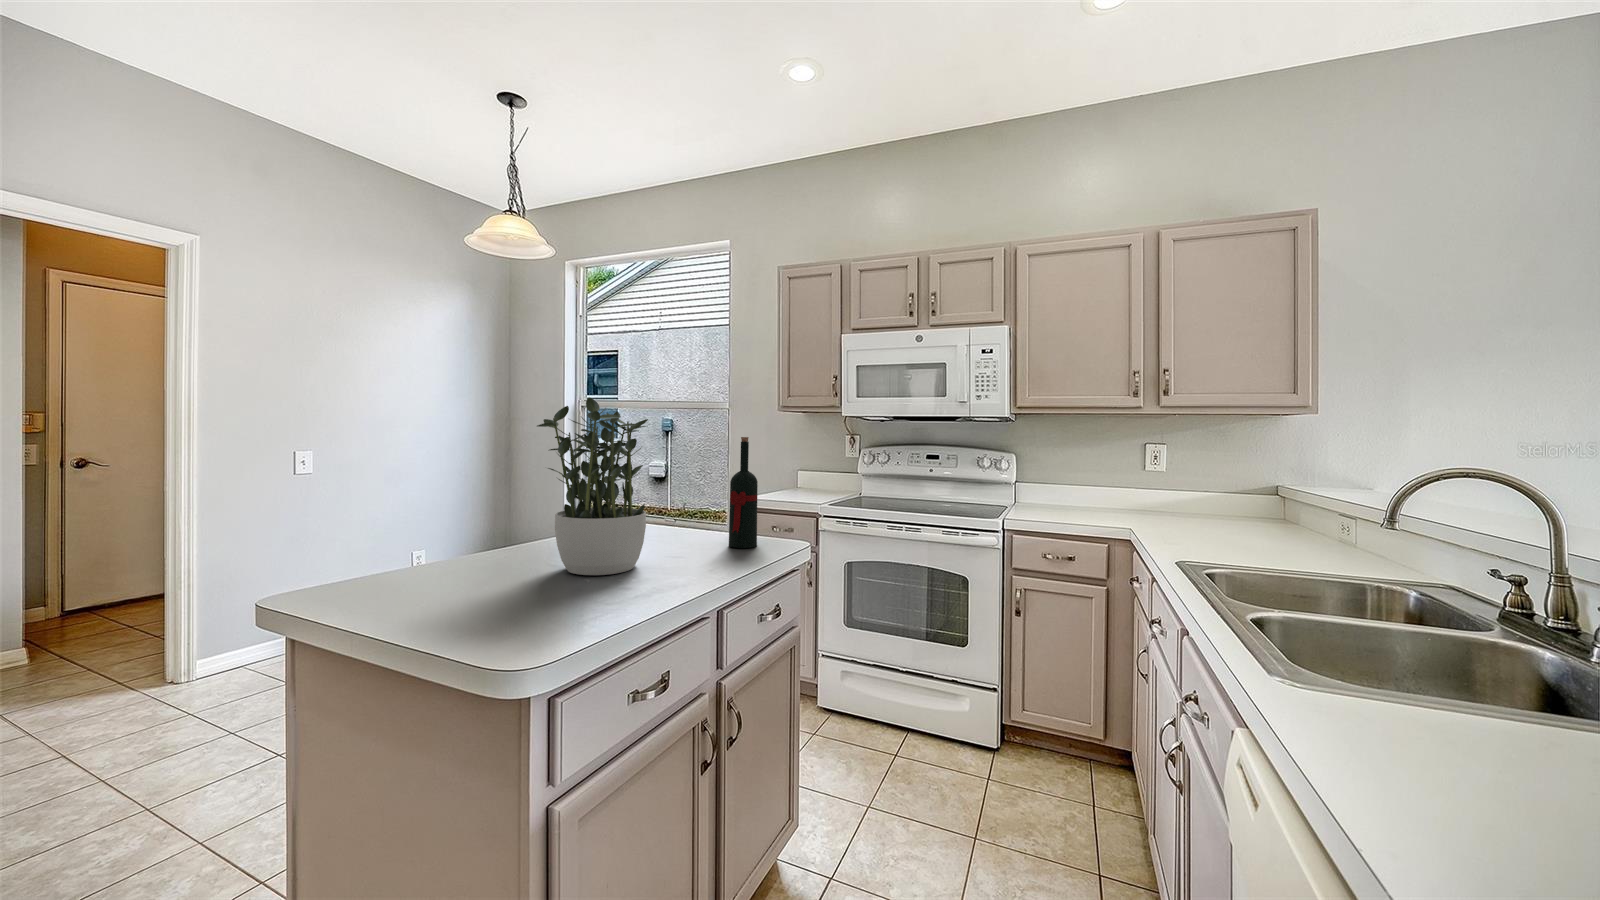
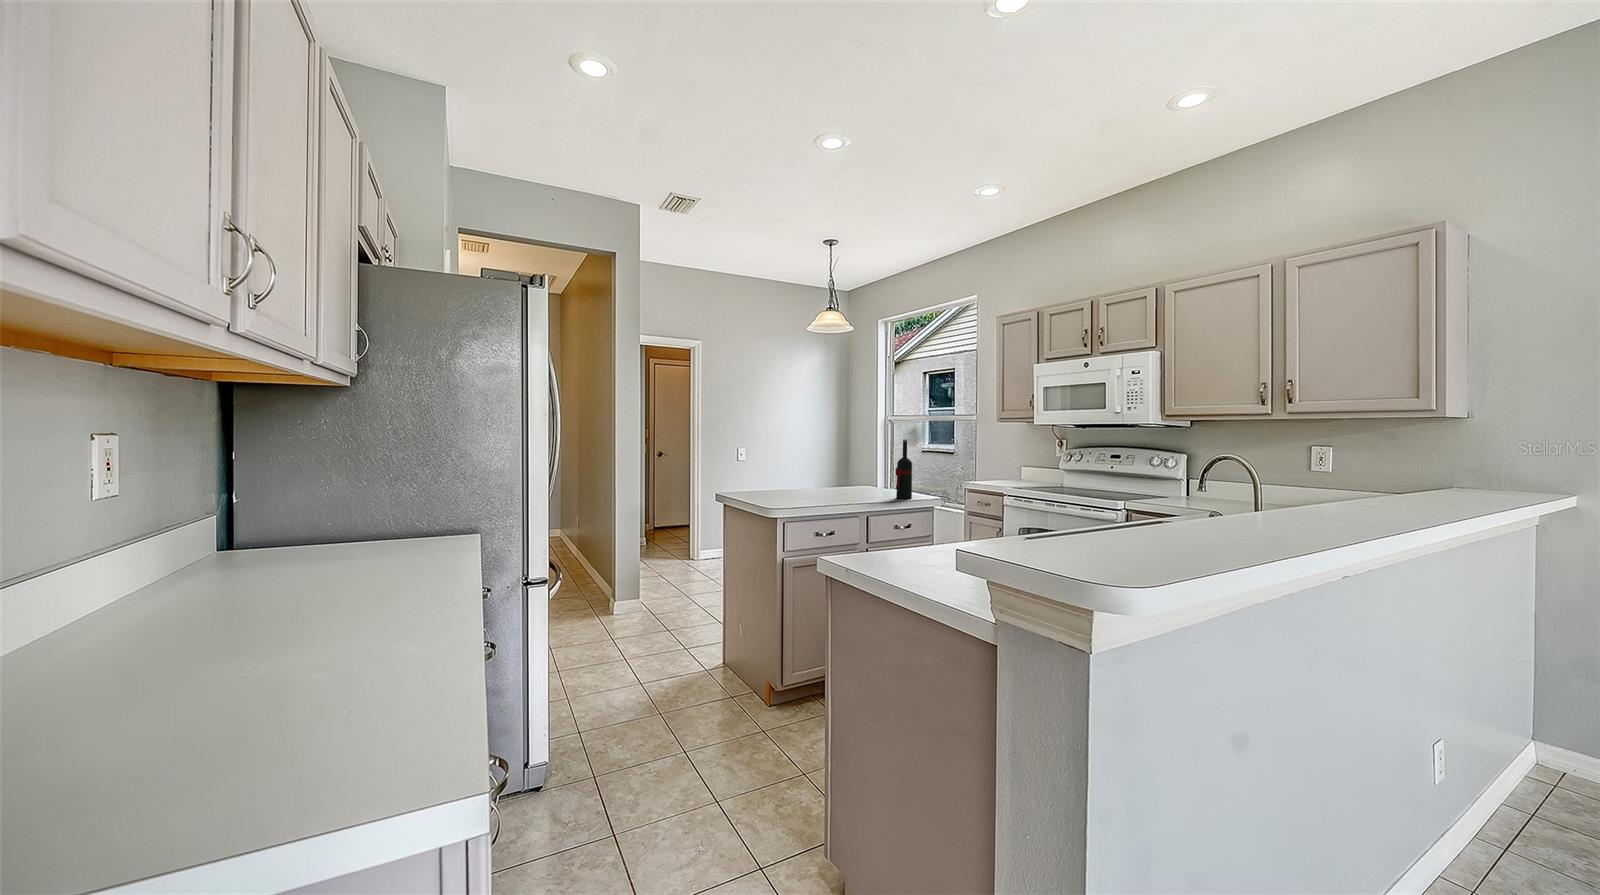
potted plant: present [537,398,648,575] -> none [797,422,853,502]

